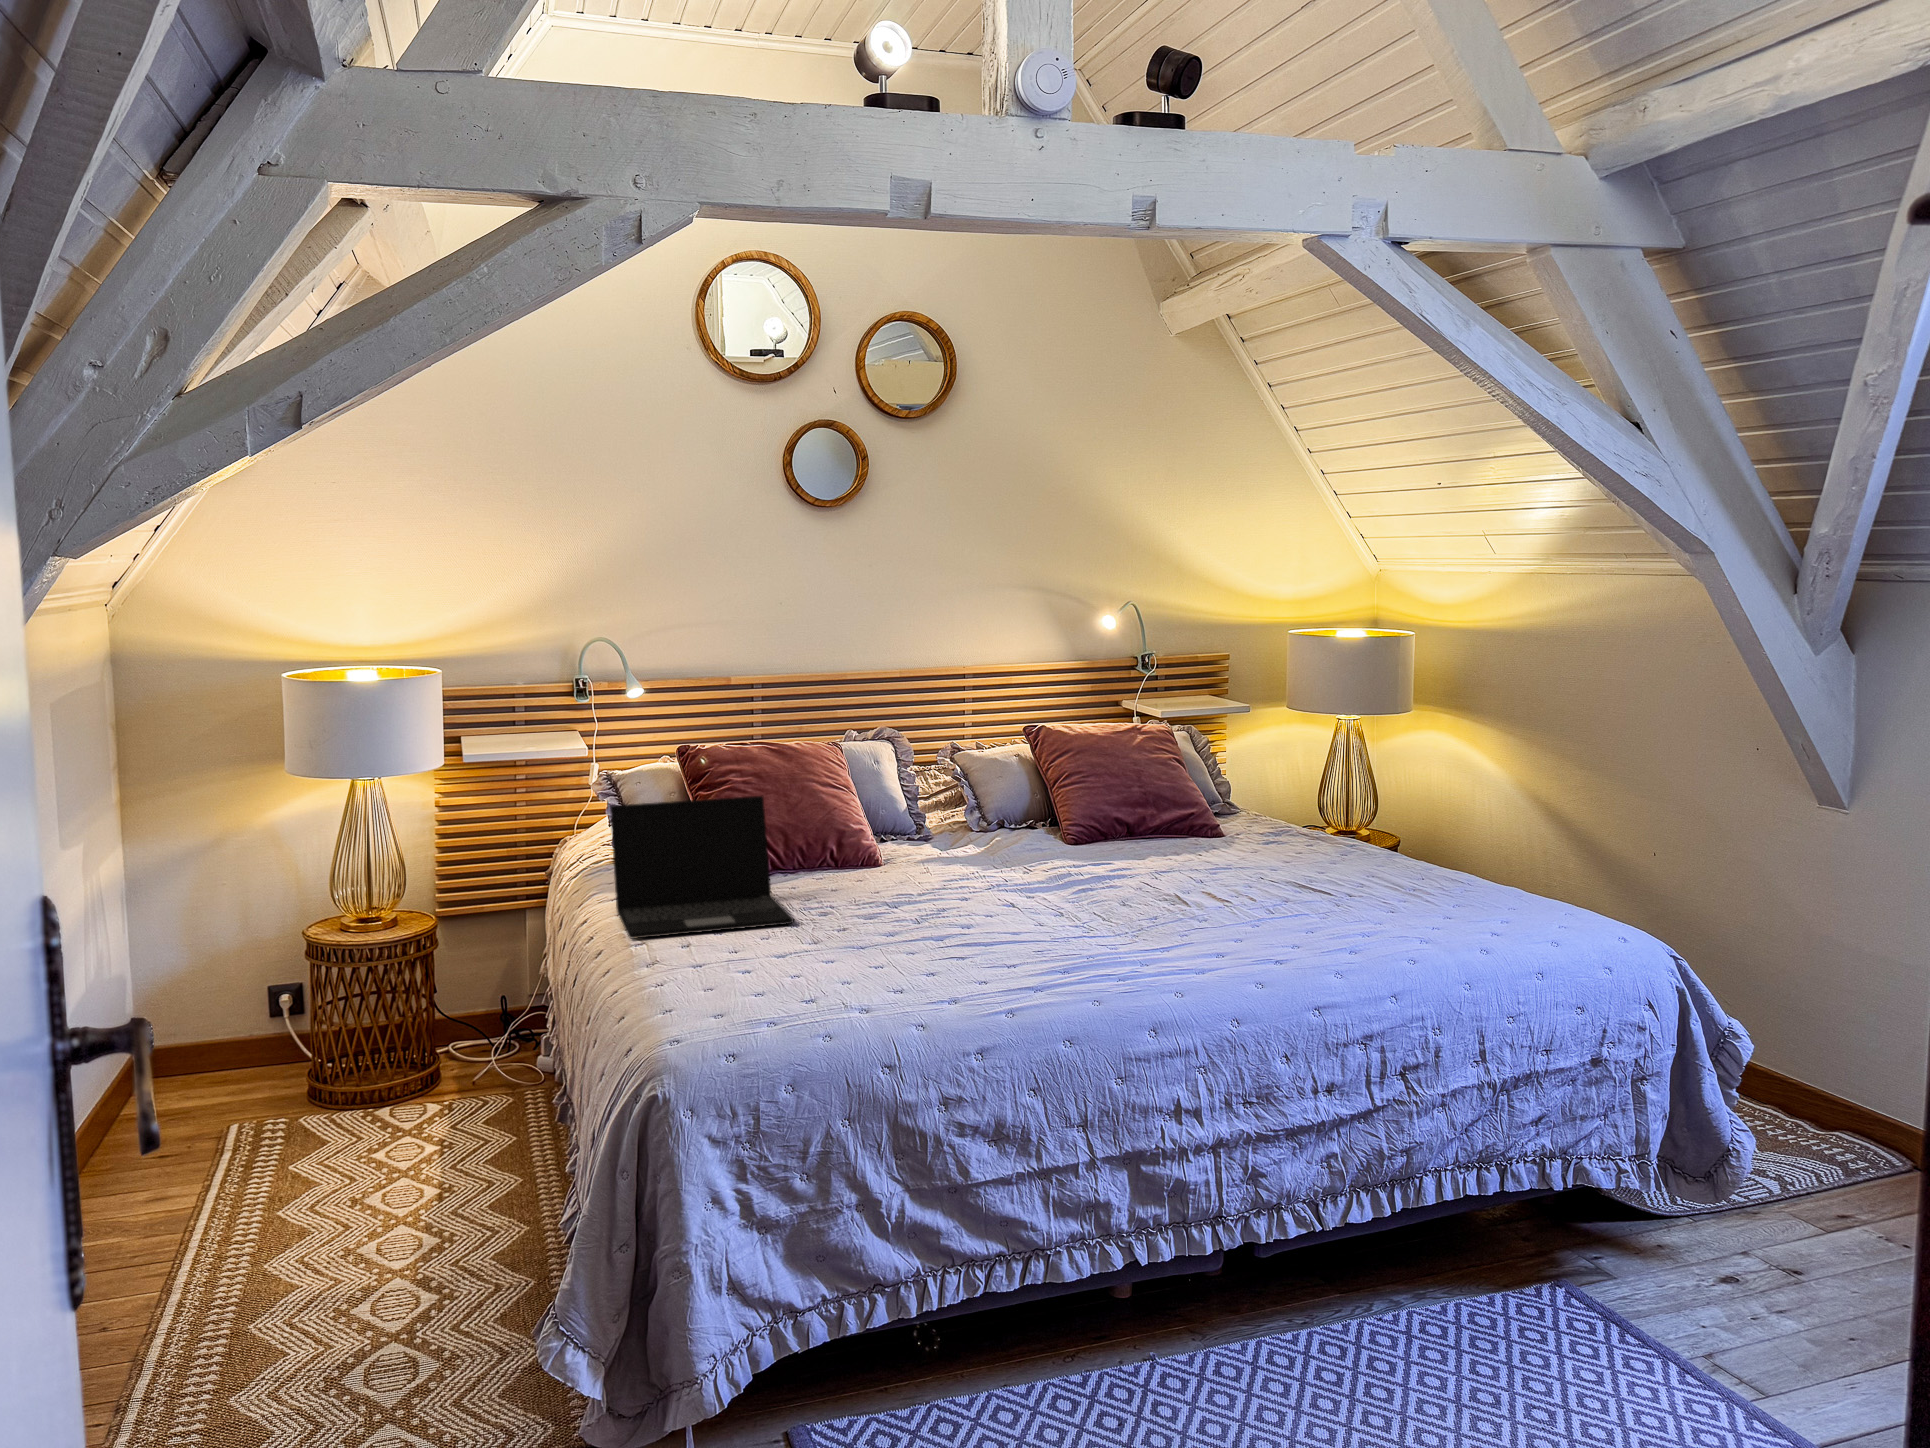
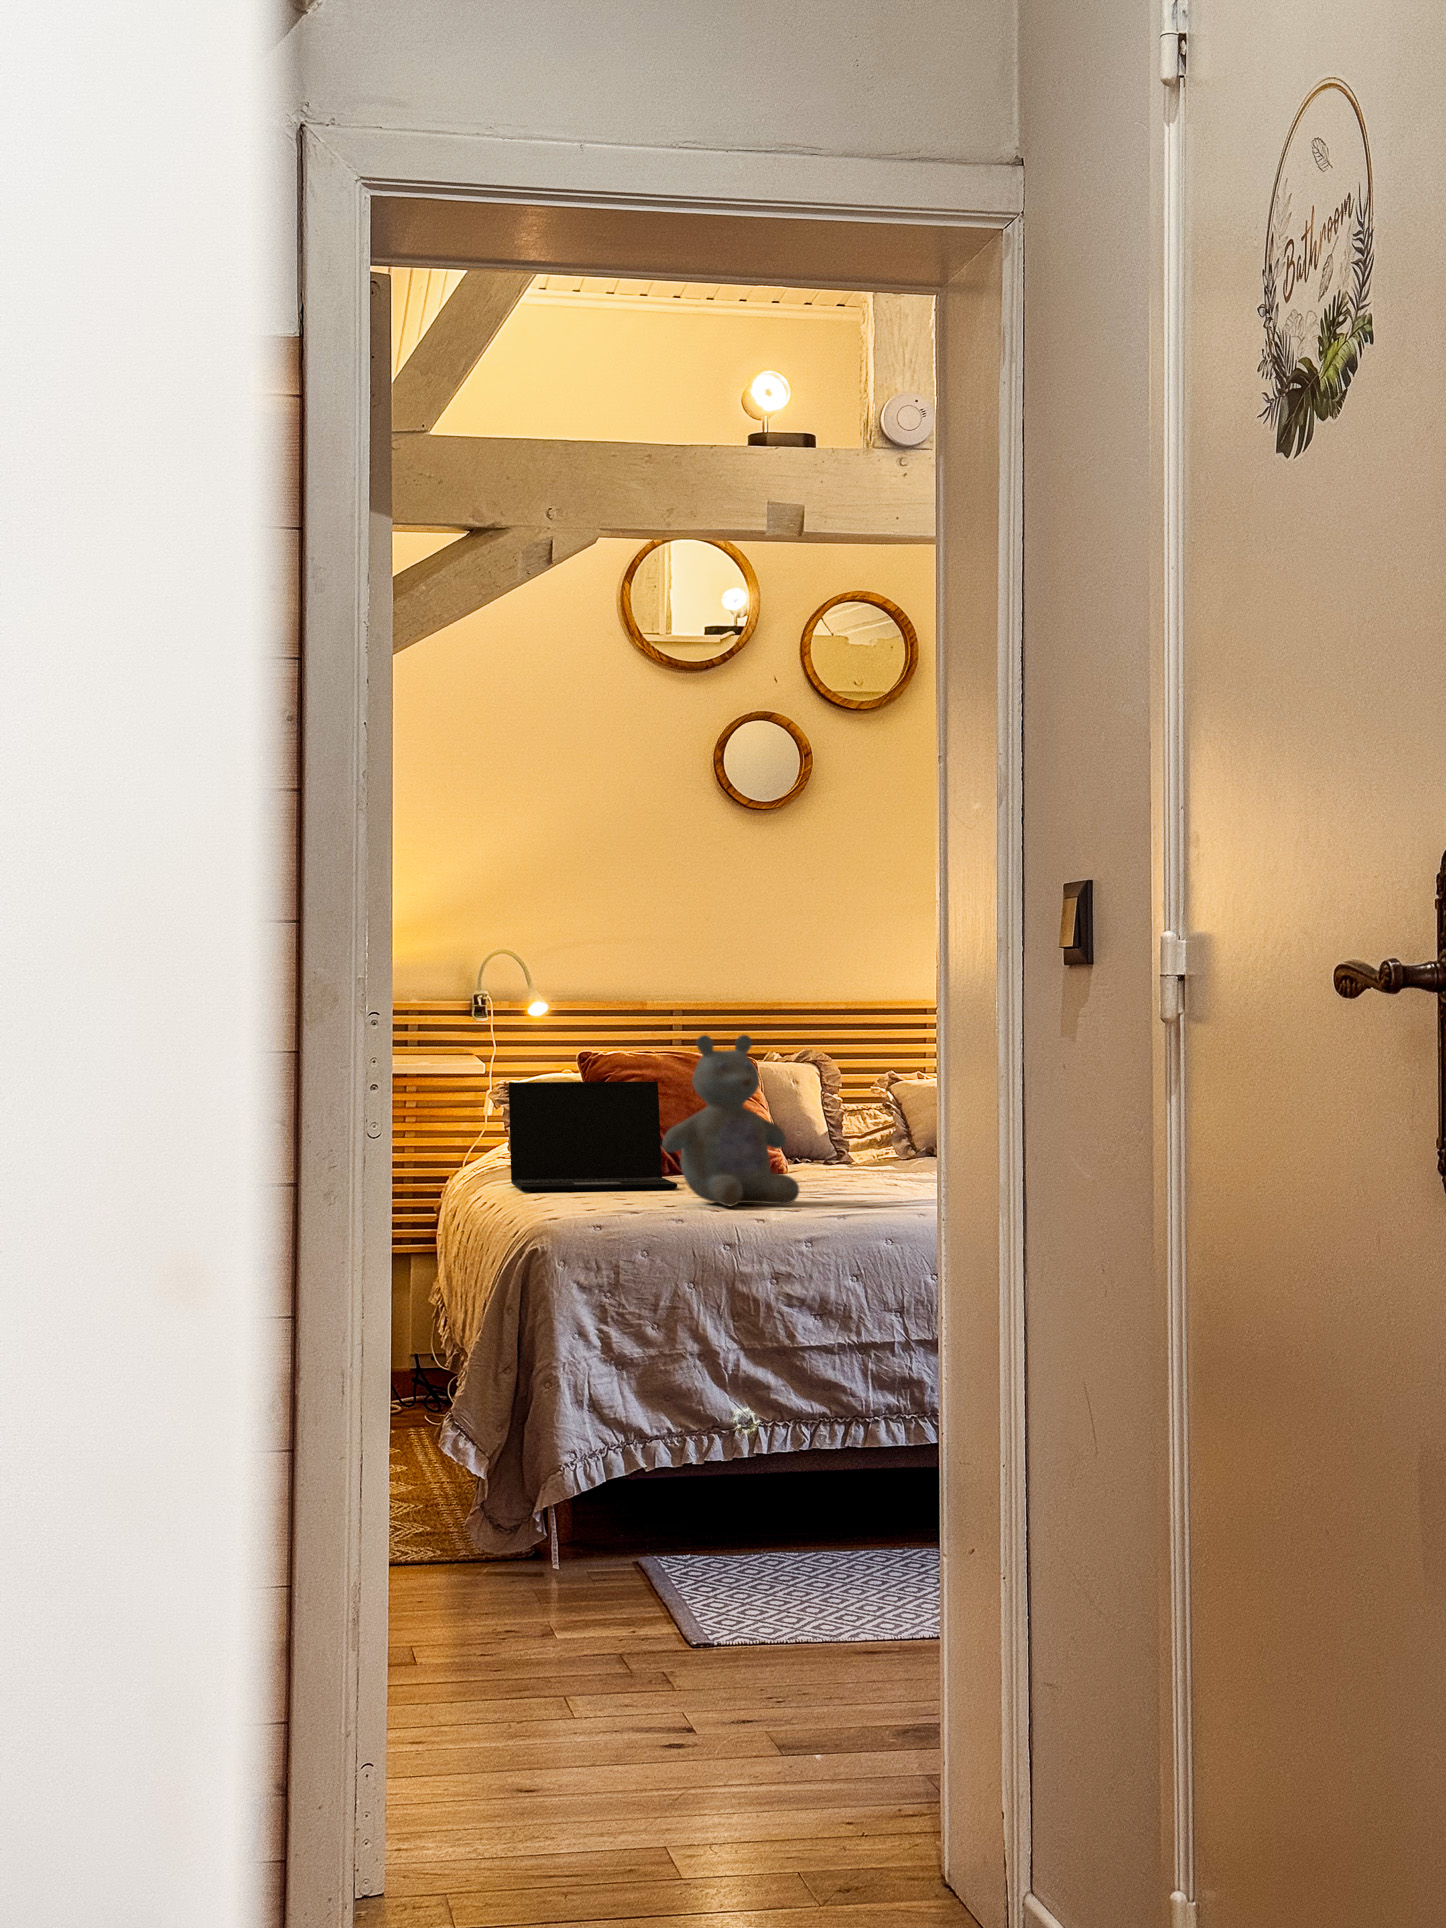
stuffed bear: none [794,789,951,1000] -> present [662,1035,799,1207]

